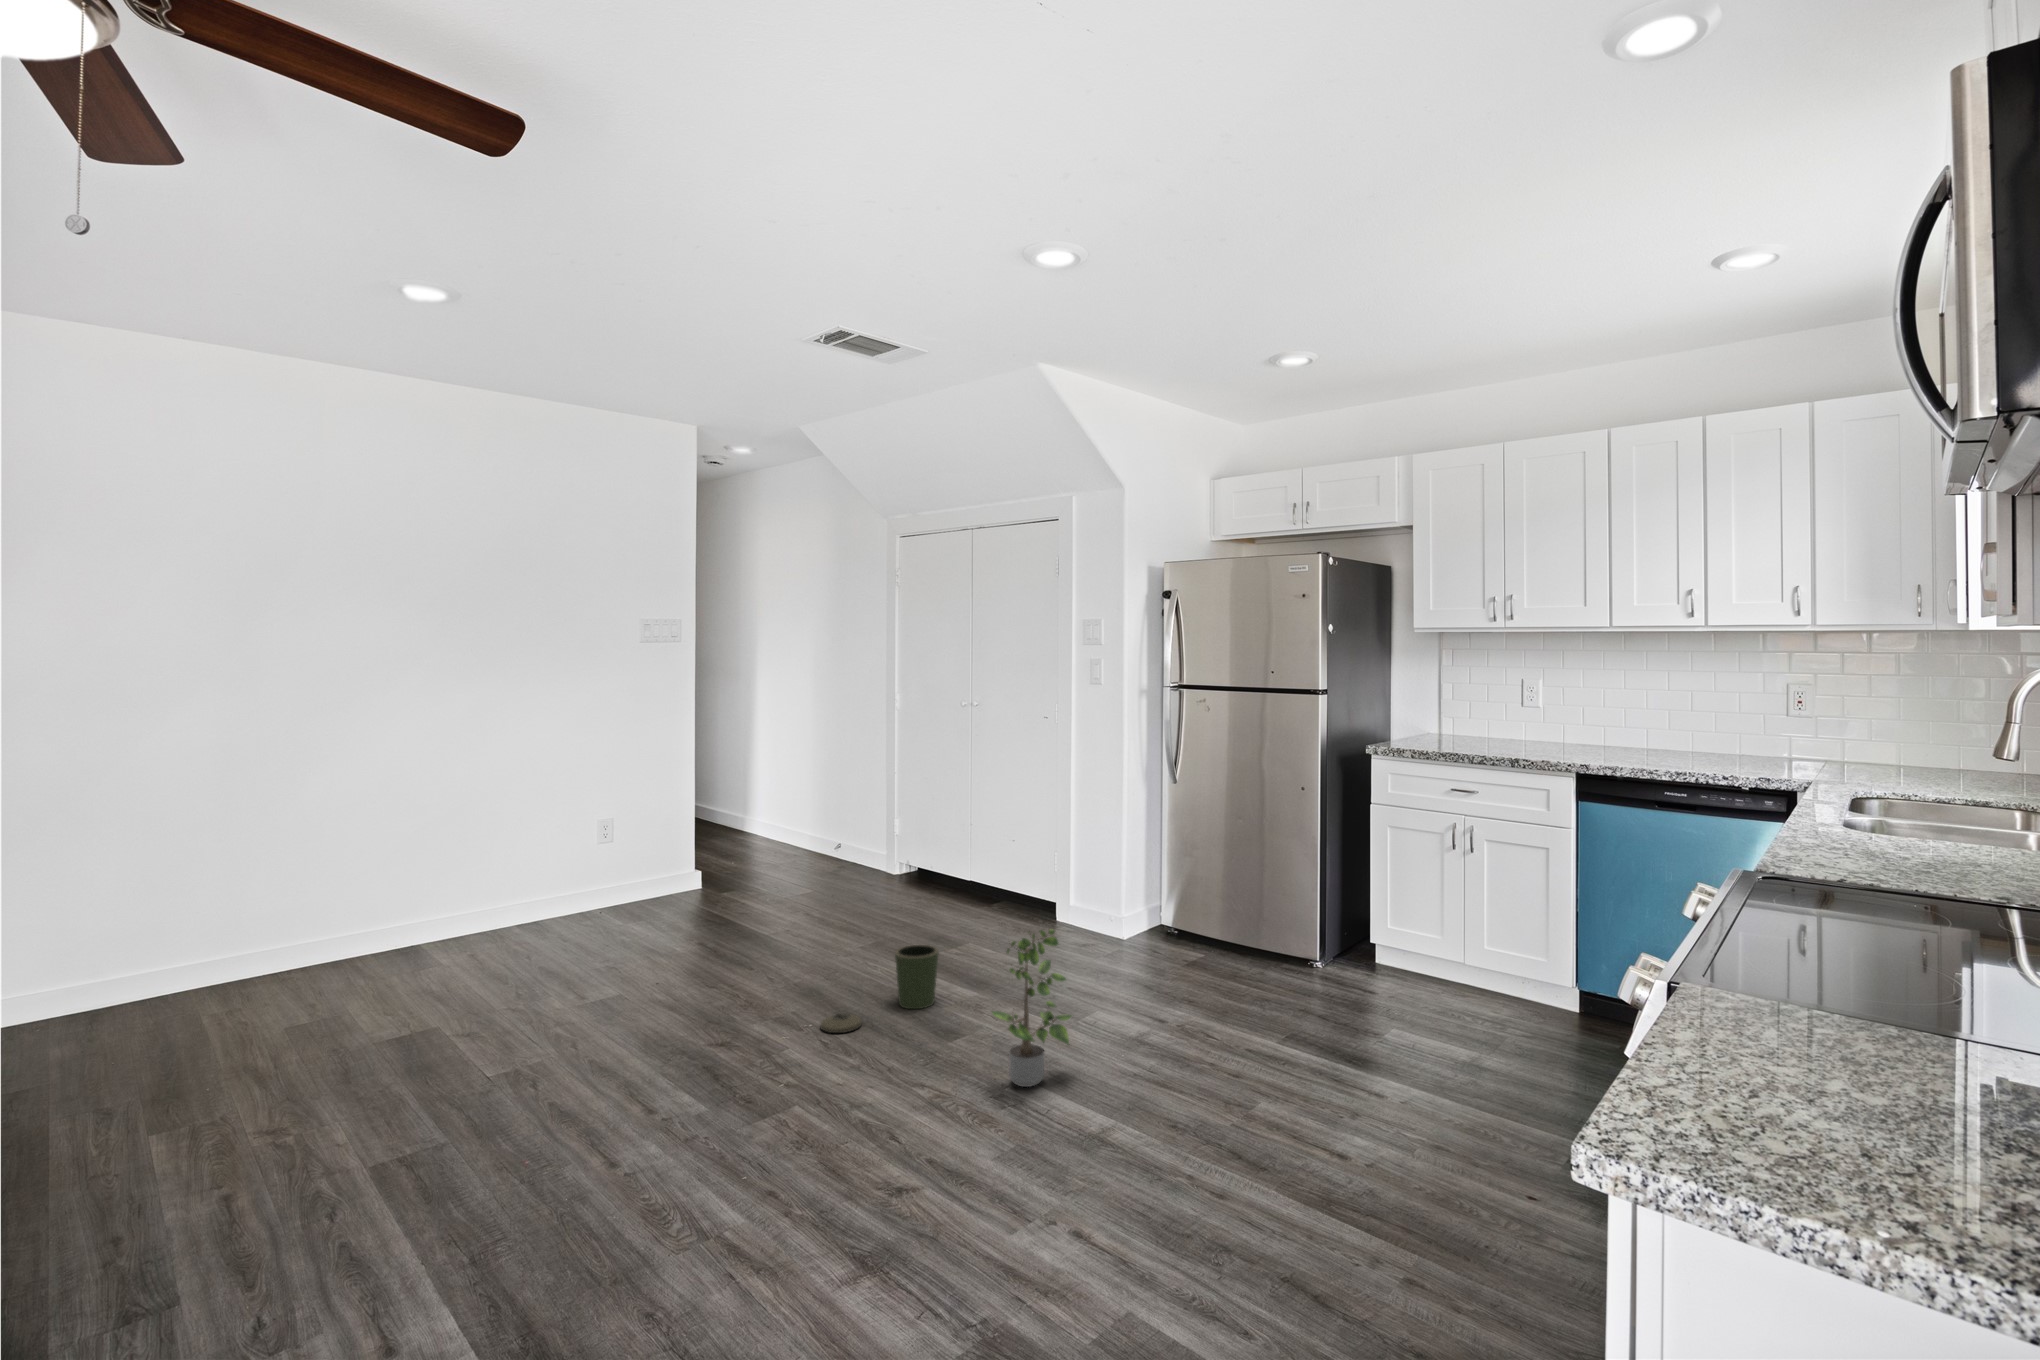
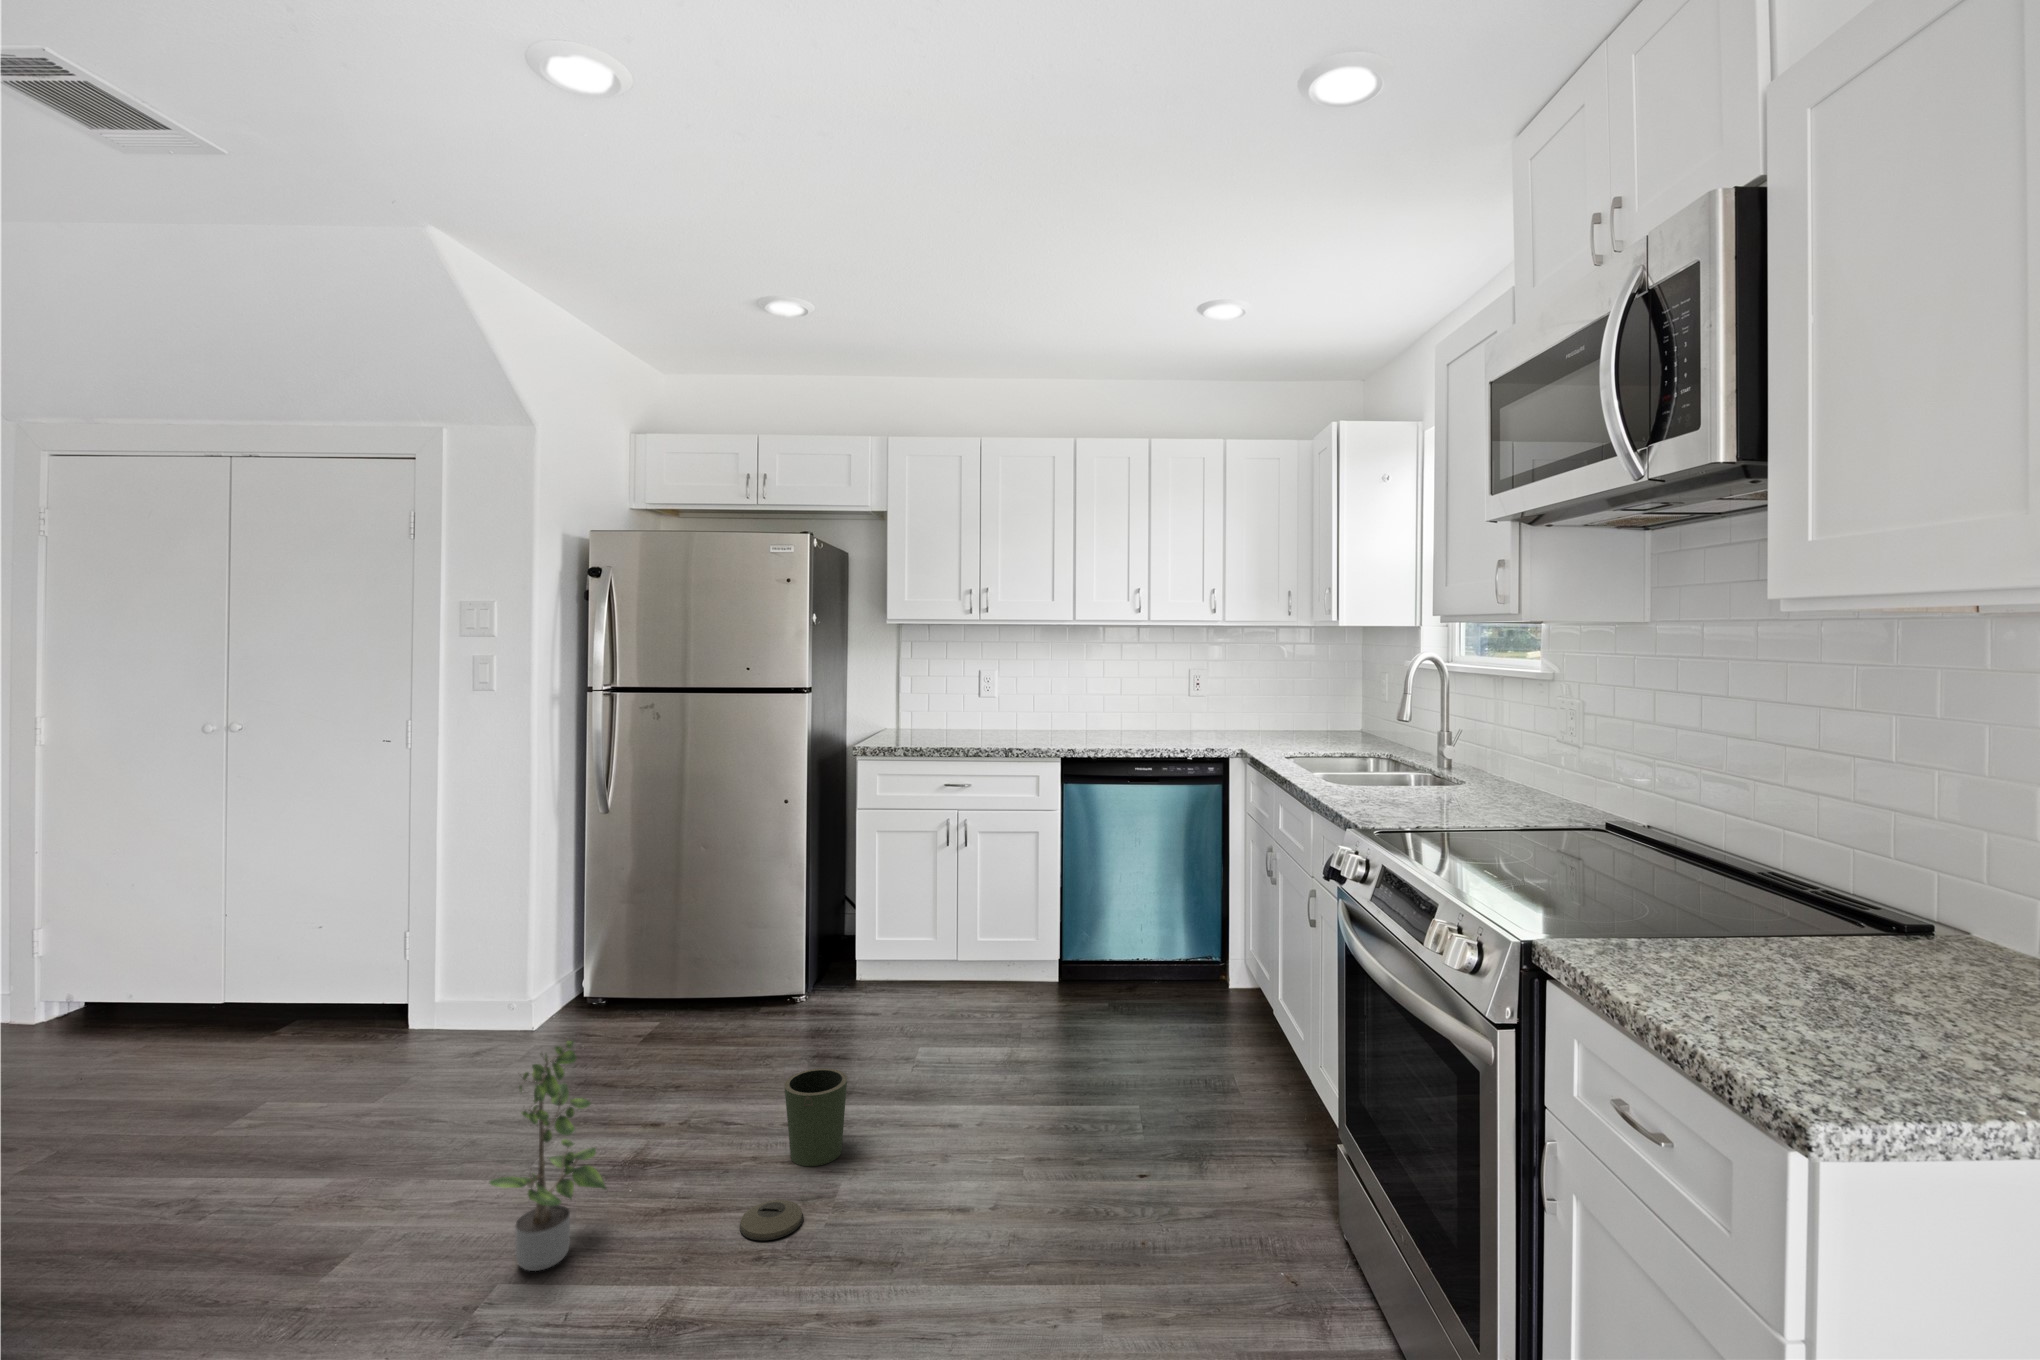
trash can: present [820,945,939,1033] -> present [740,1068,847,1240]

